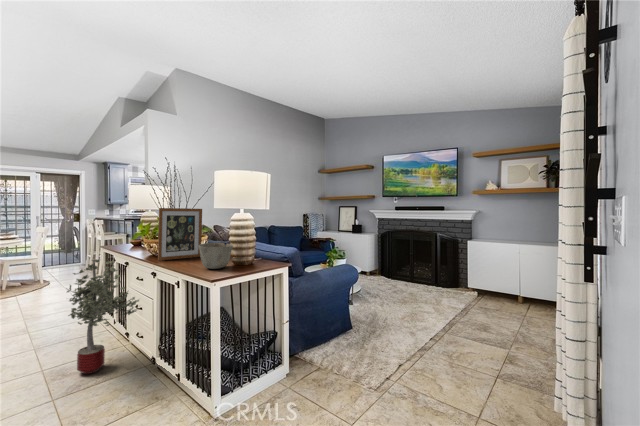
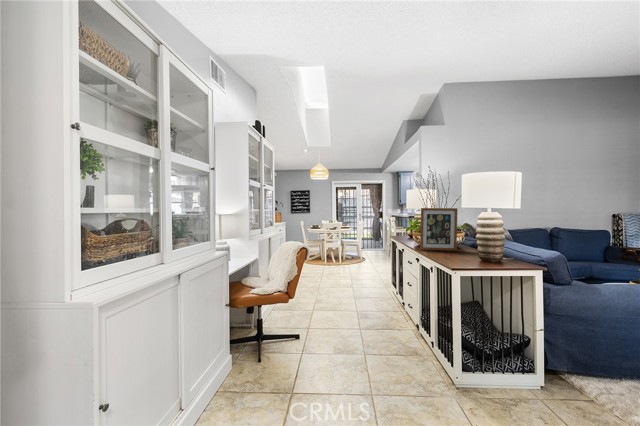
ceramic bowl: present [199,243,233,269] -> none [447,239,479,262]
potted tree: present [67,259,139,374] -> none [363,244,409,323]

